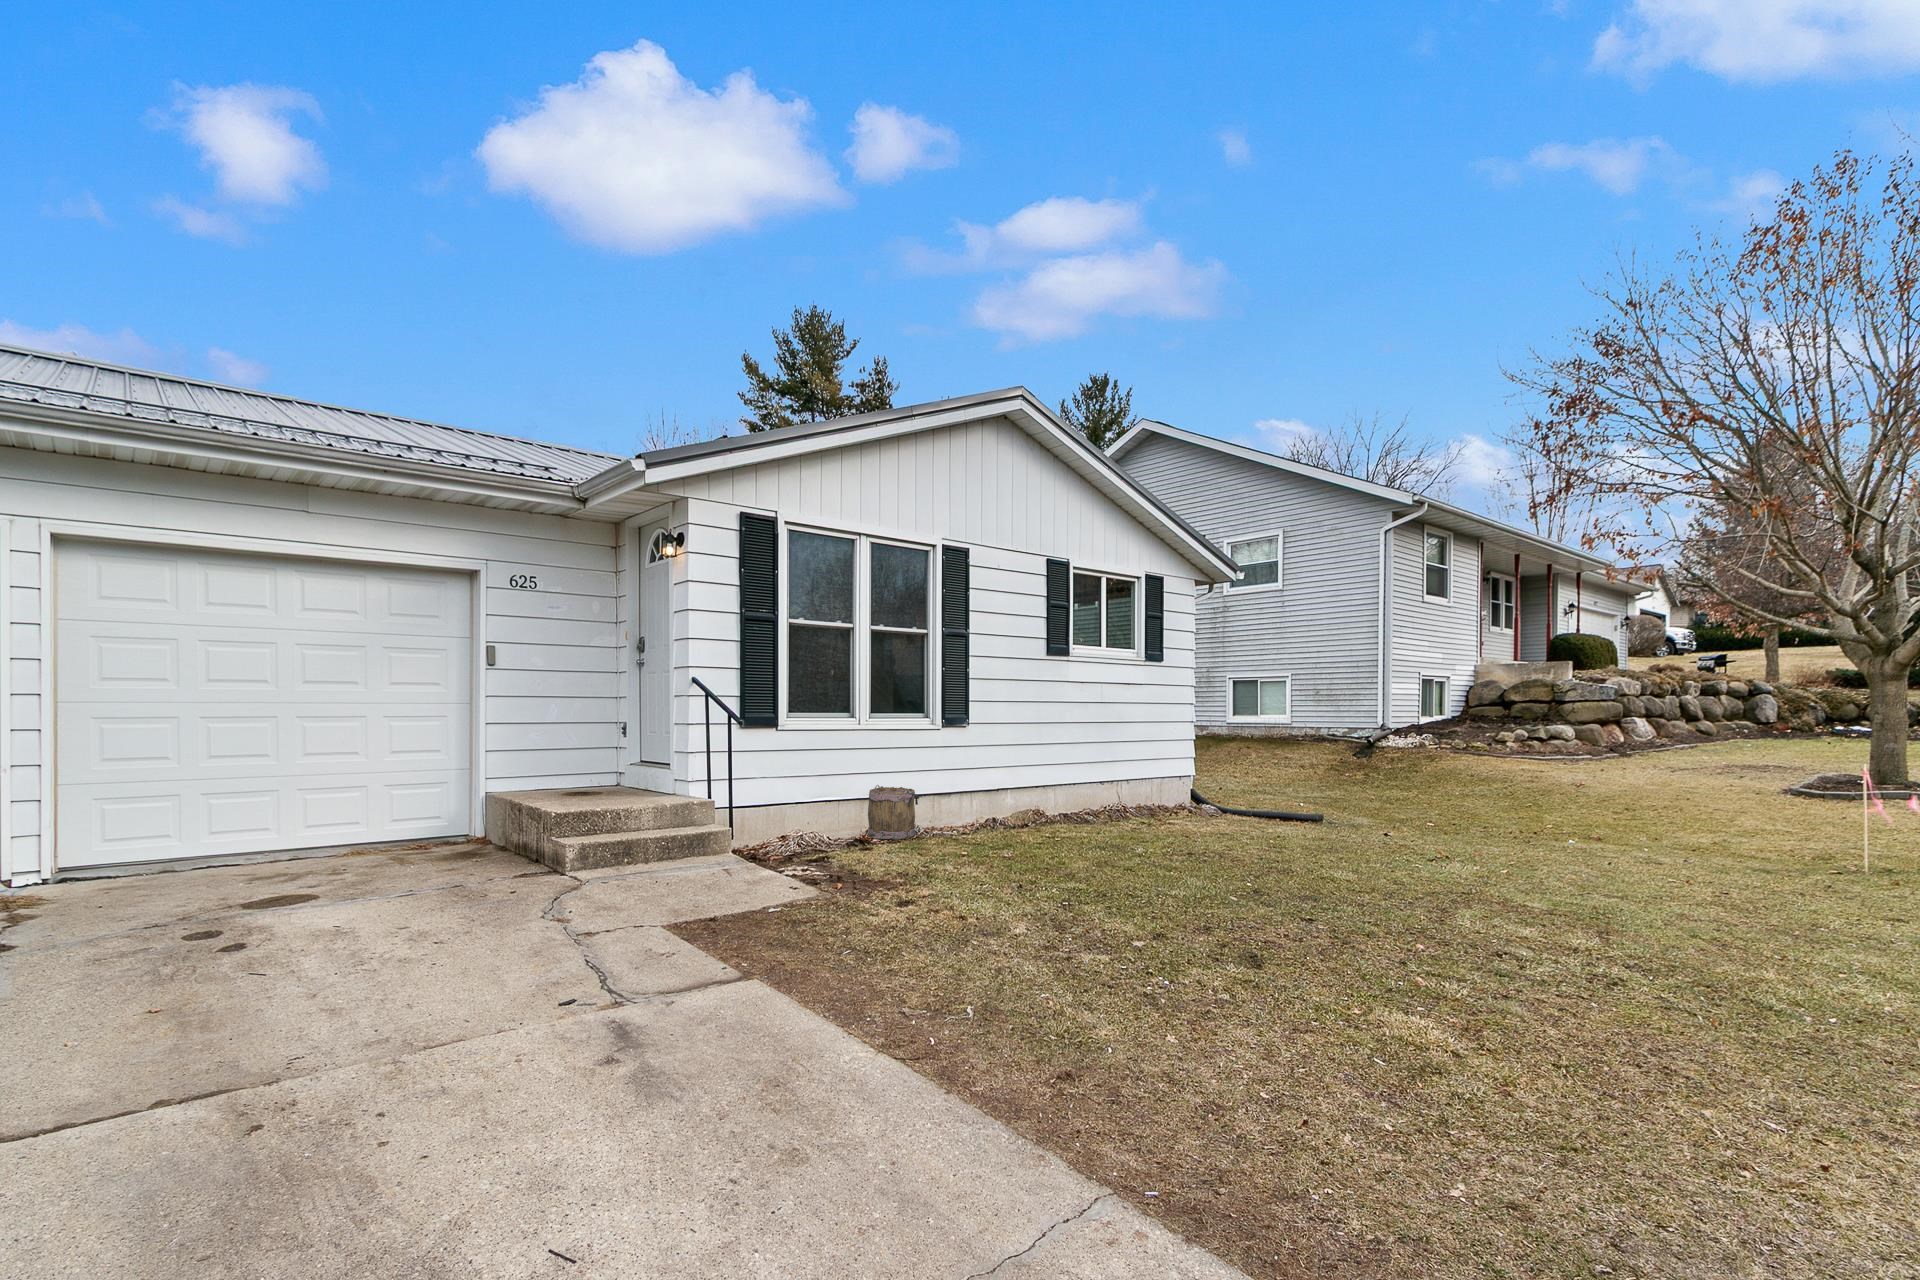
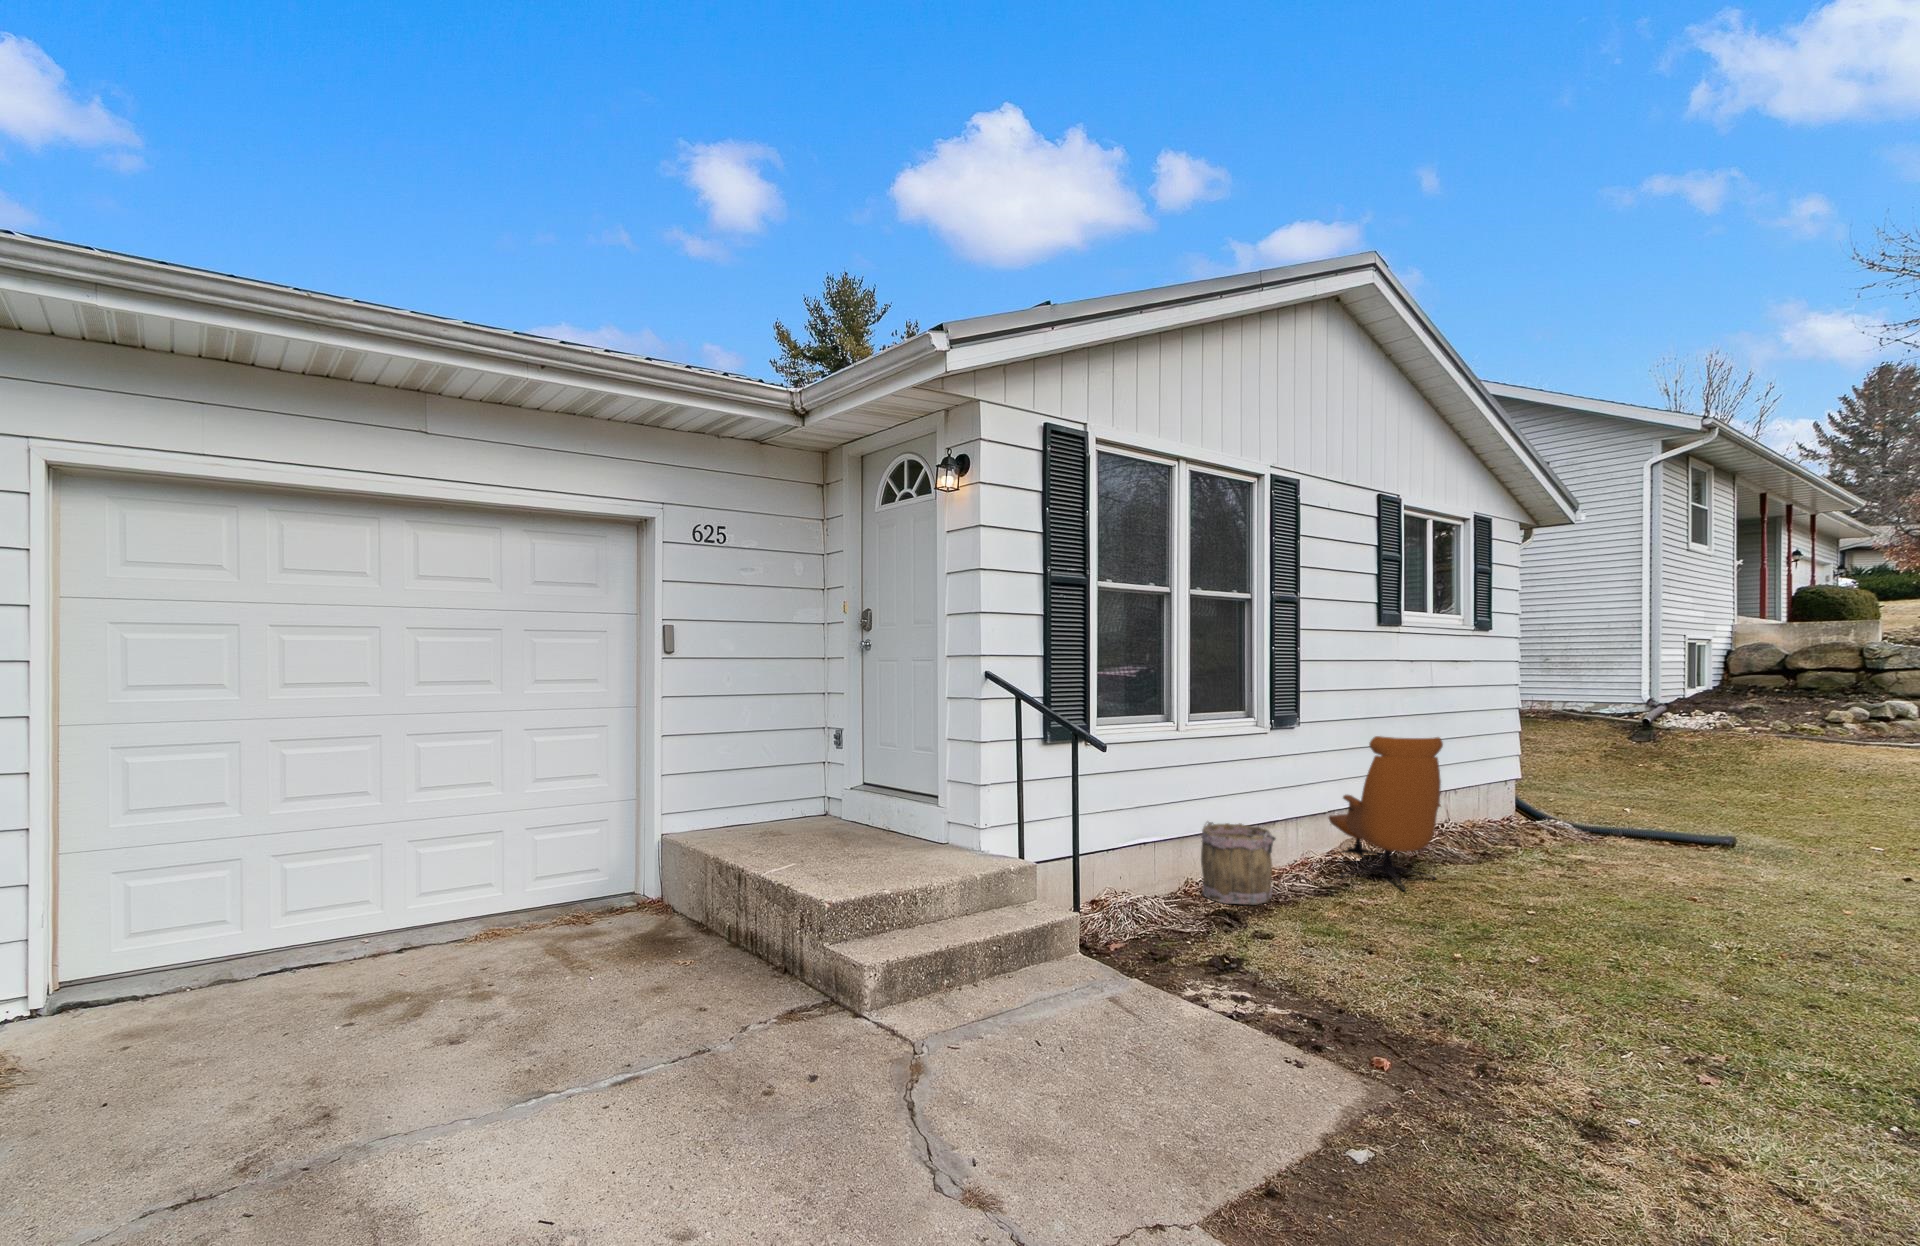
lounge chair: none [981,727,1046,834] -> present [1327,736,1443,891]

